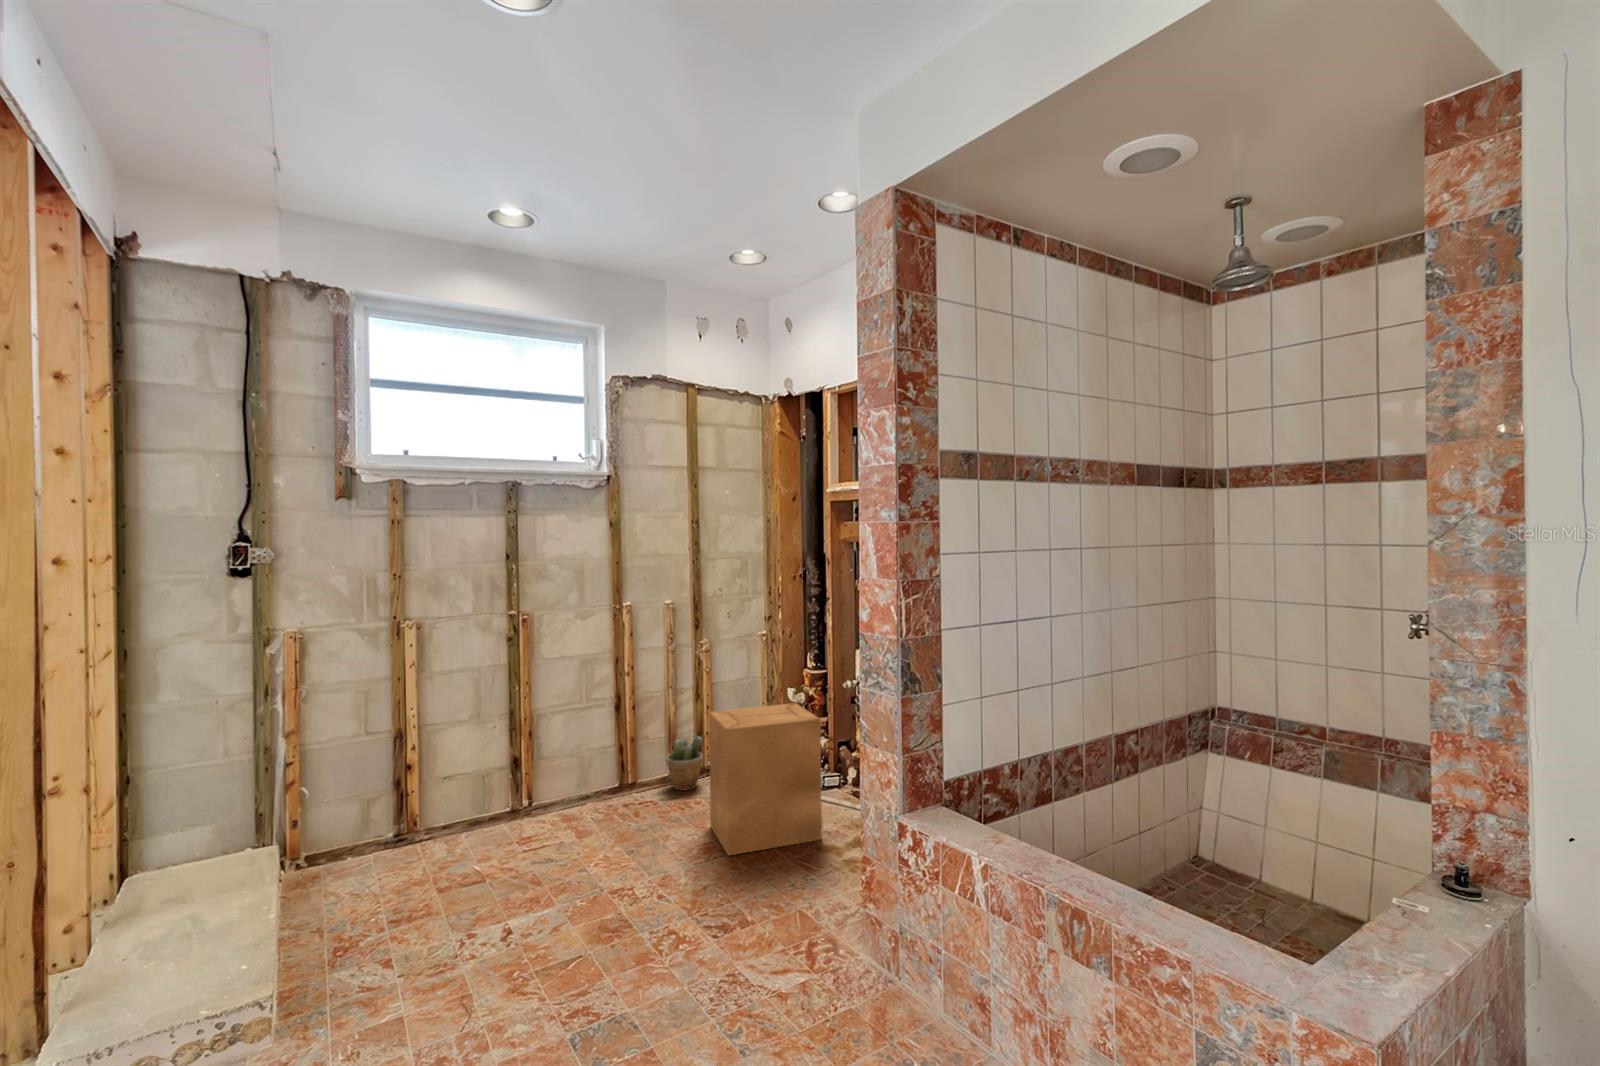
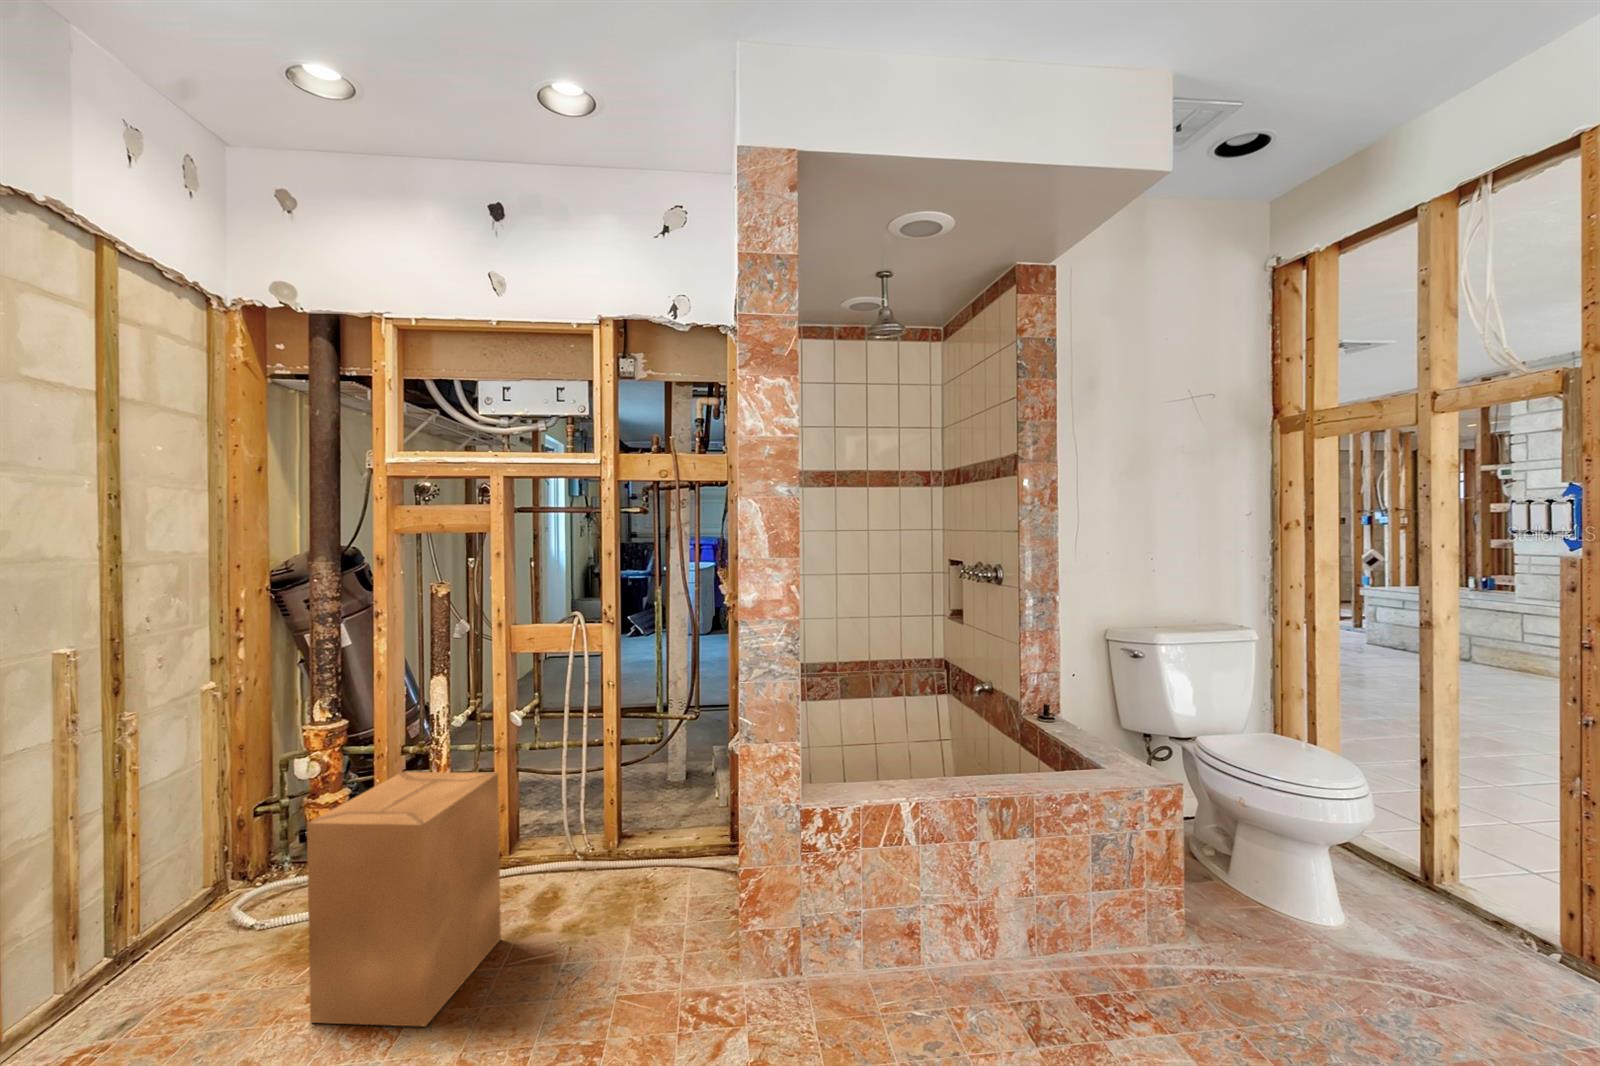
potted plant: present [666,736,703,791] -> none [62,905,160,1031]

